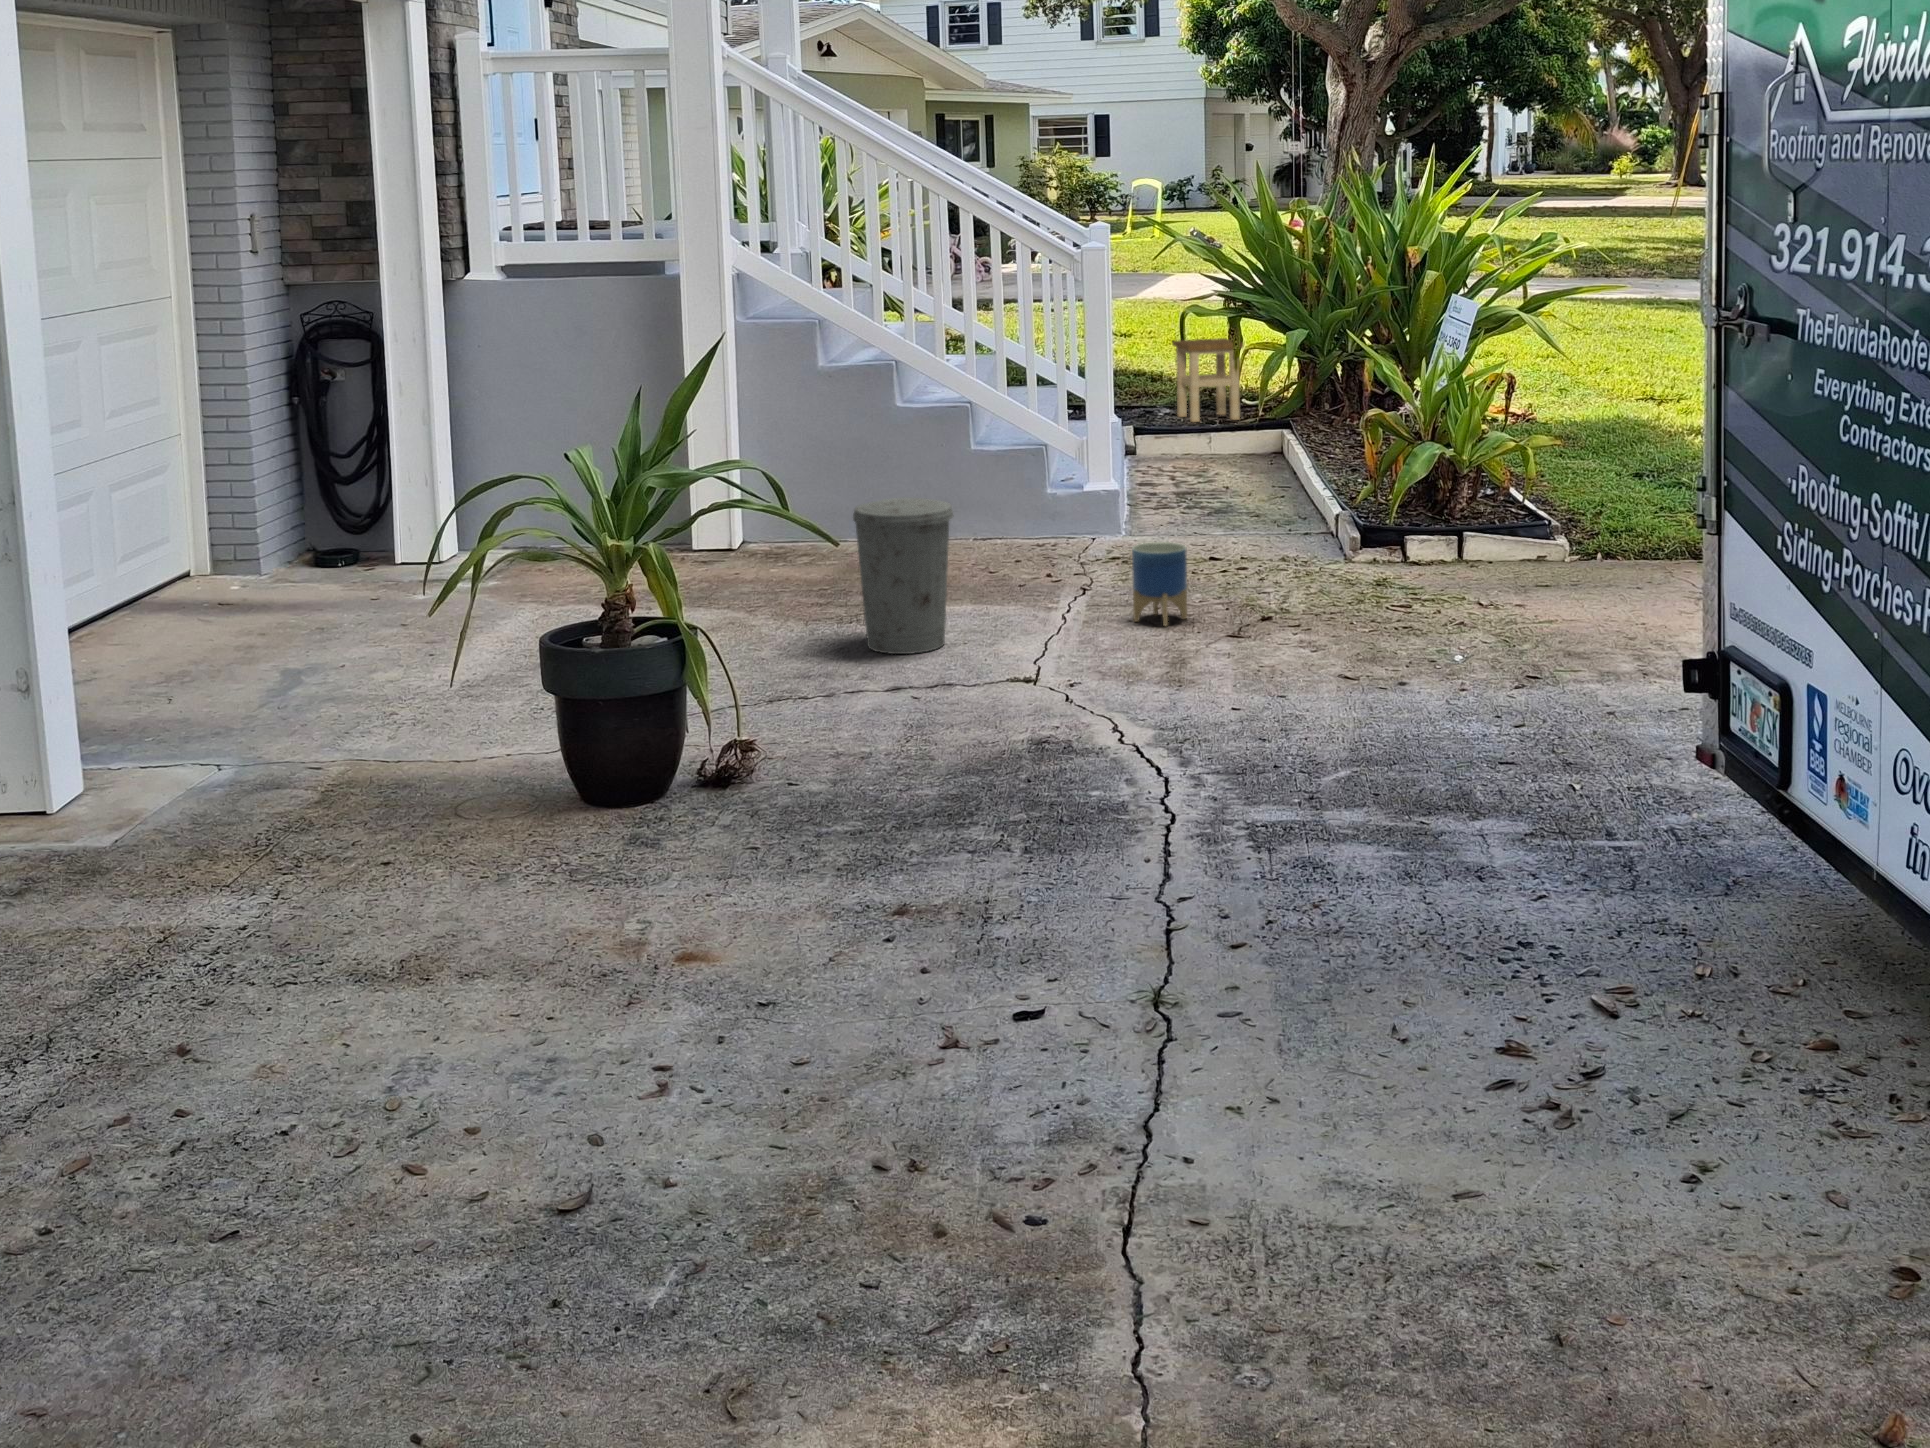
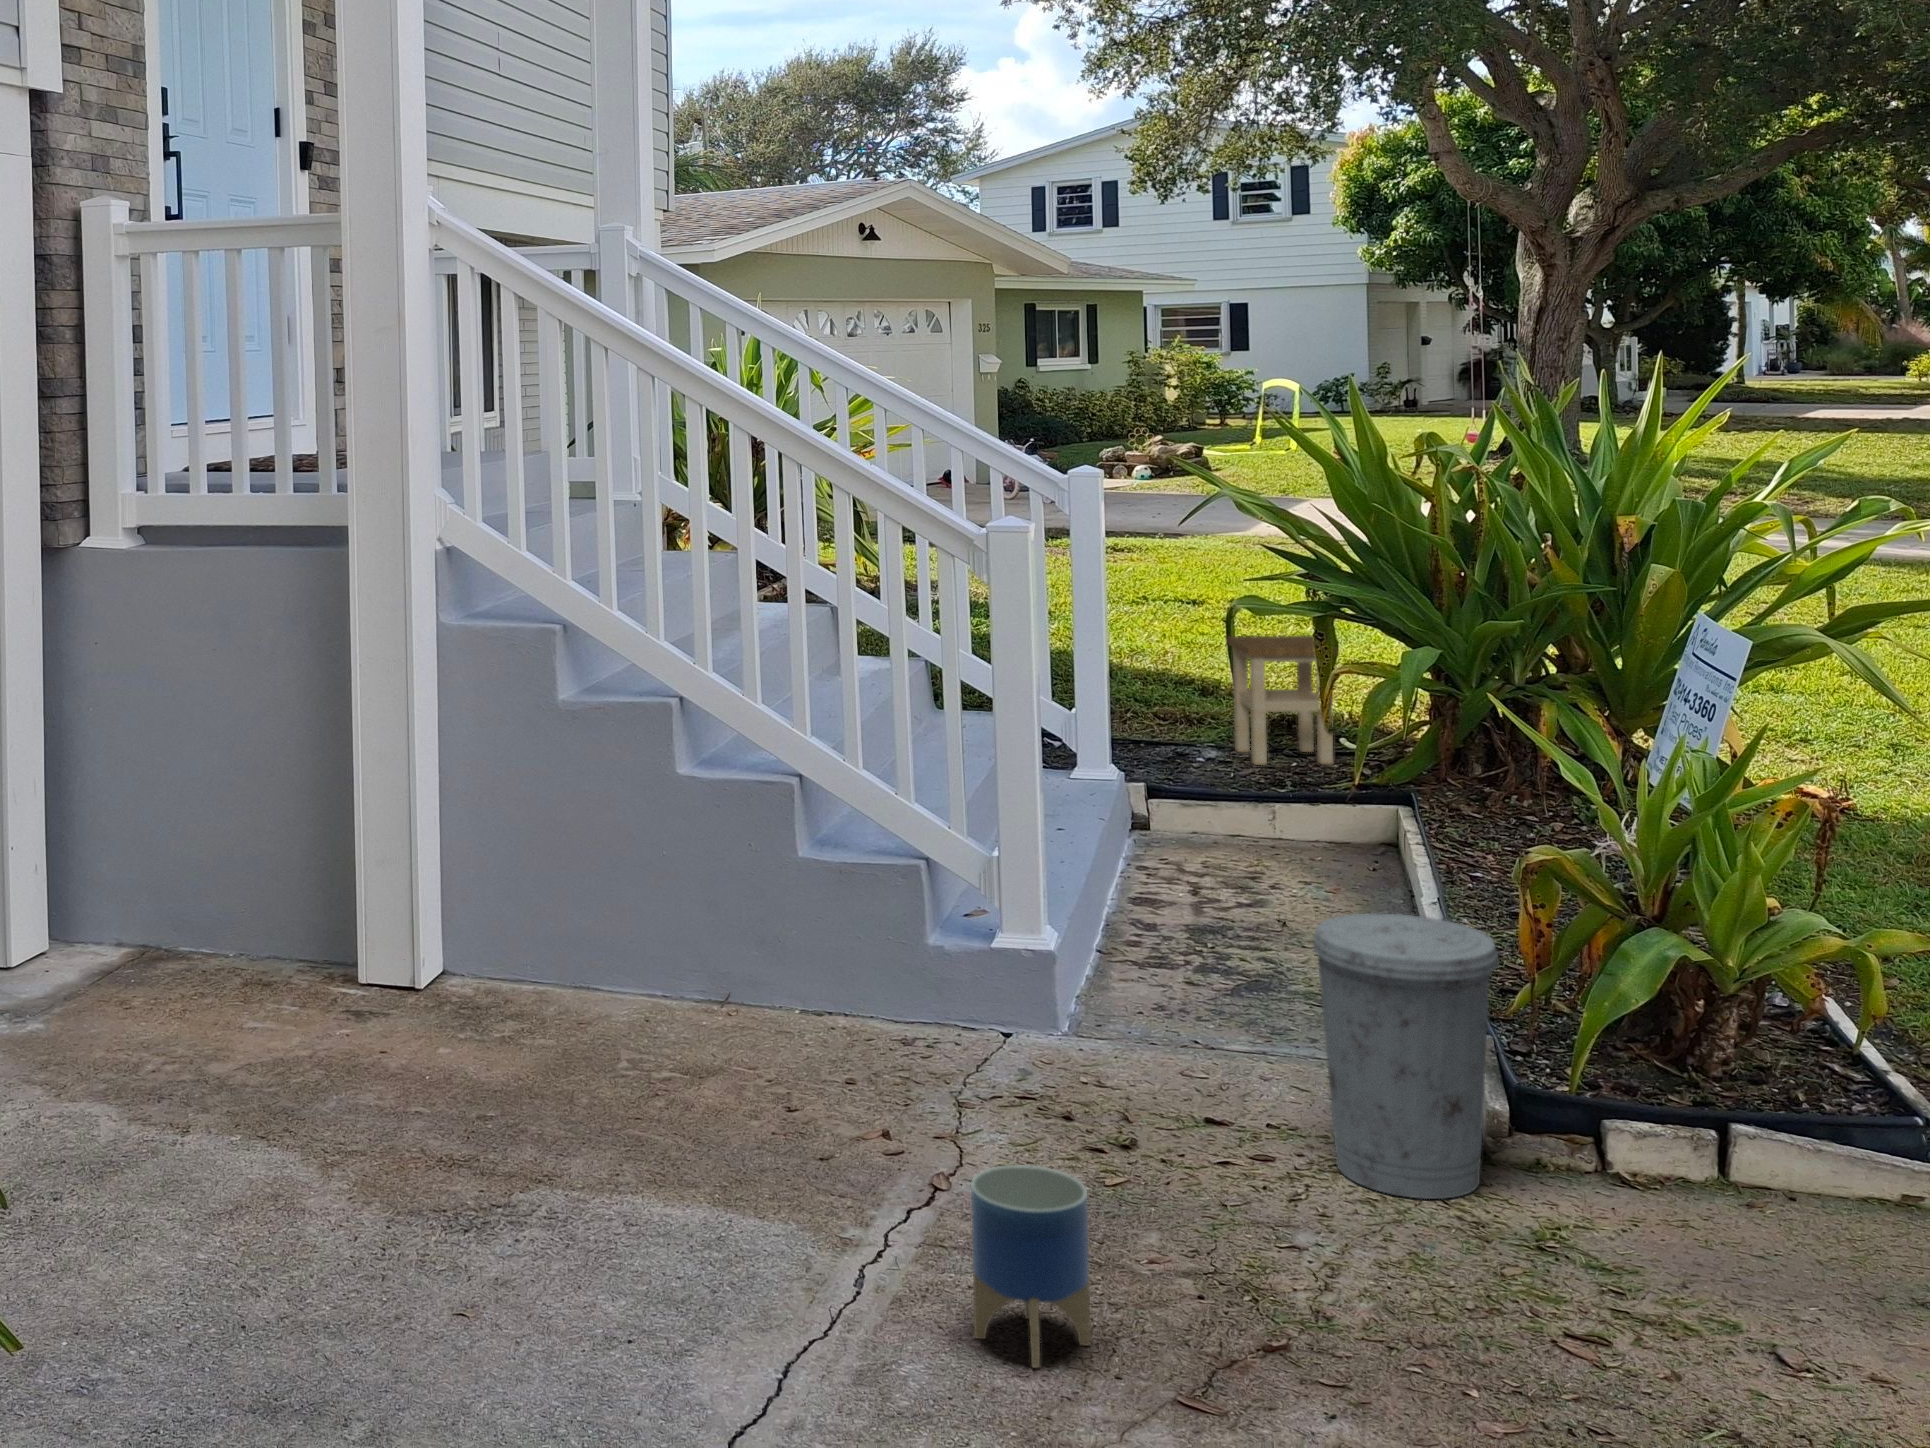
trash can: present [853,498,954,654] -> present [1313,914,1499,1199]

